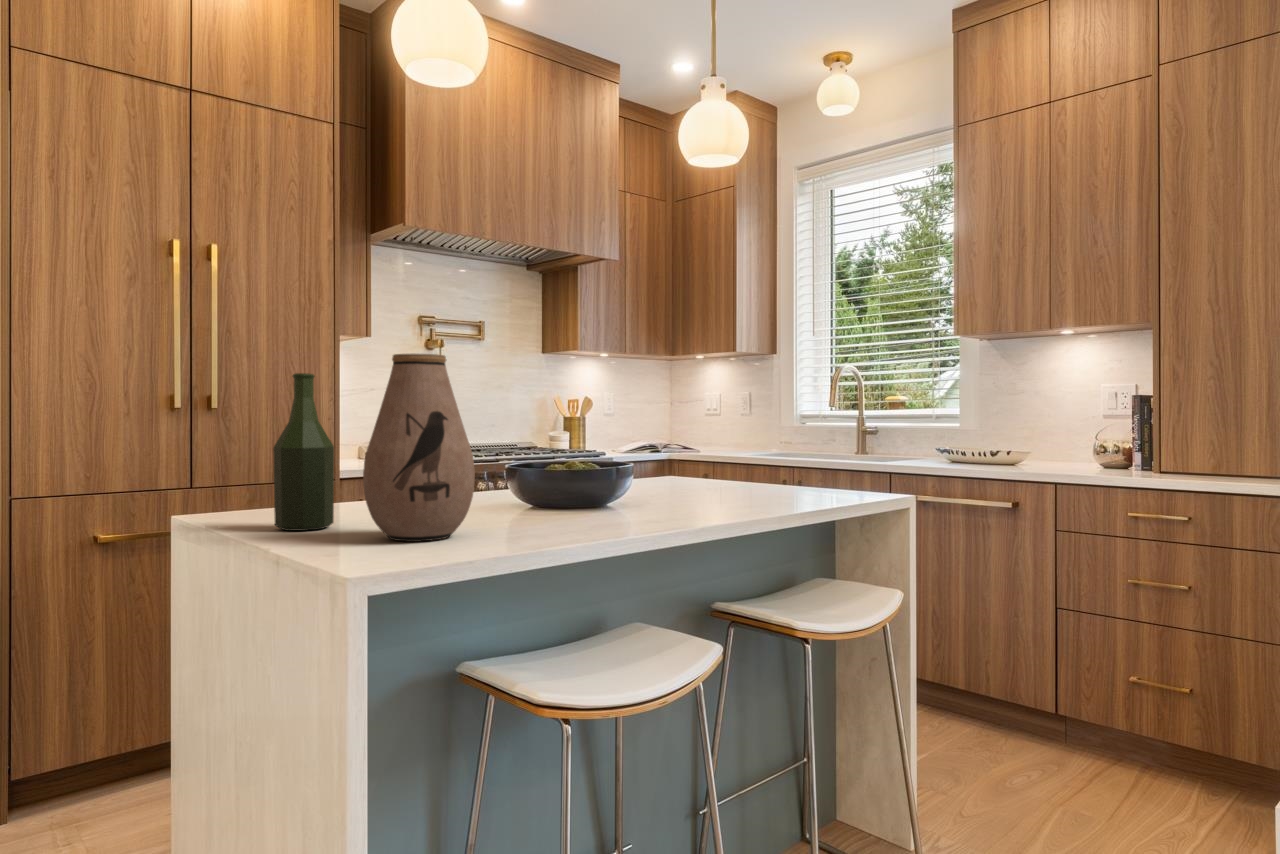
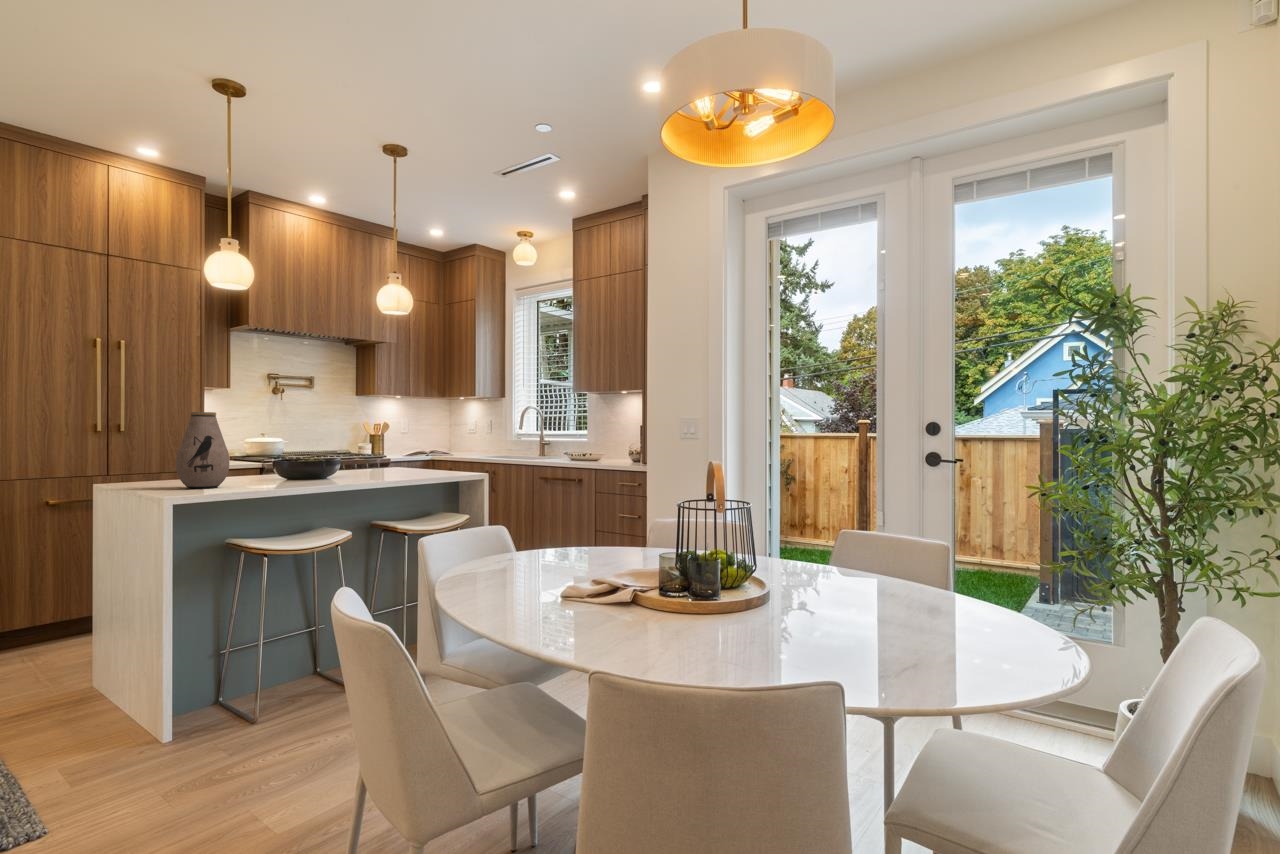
bottle: present [273,373,334,531] -> none [139,419,170,487]

